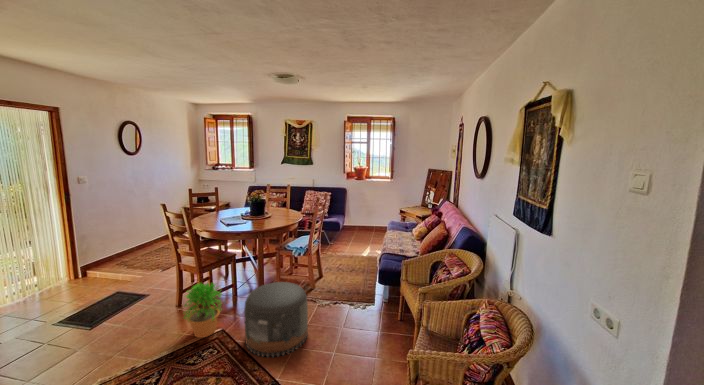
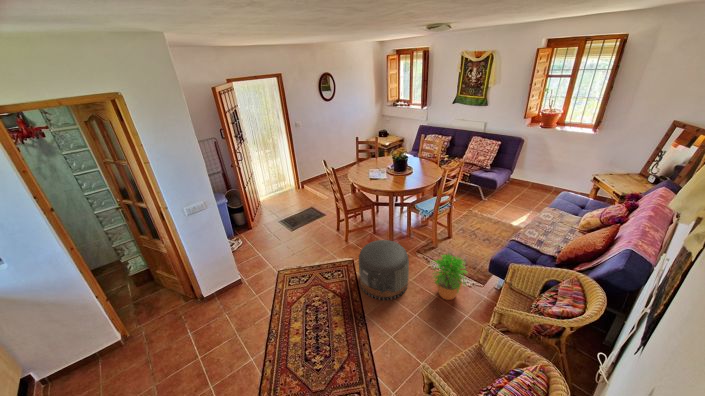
potted plant: present [184,283,222,338] -> present [433,254,467,300]

